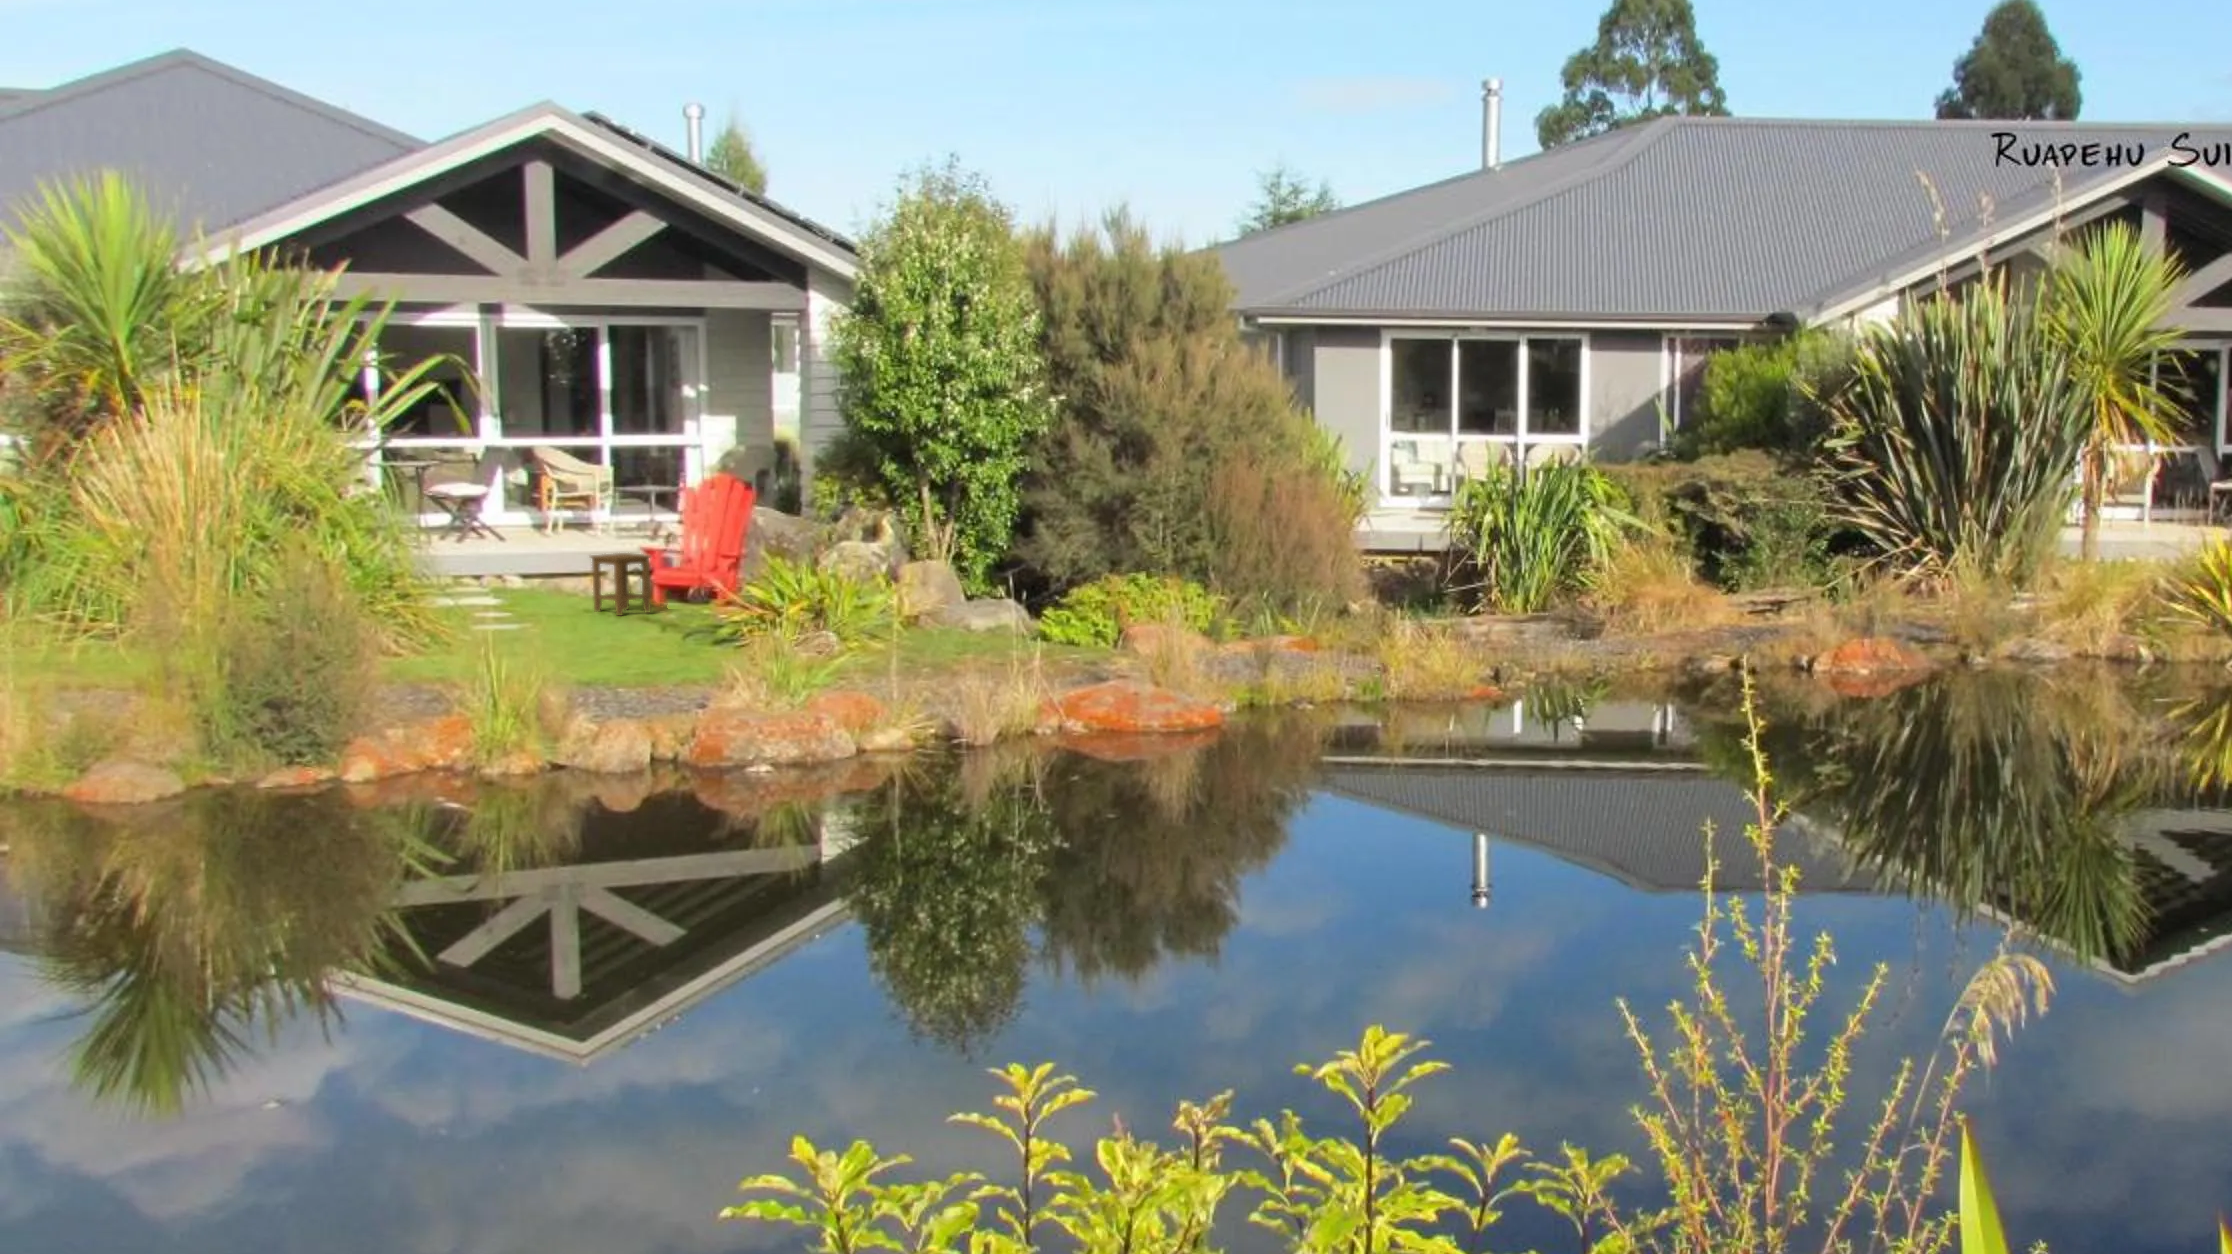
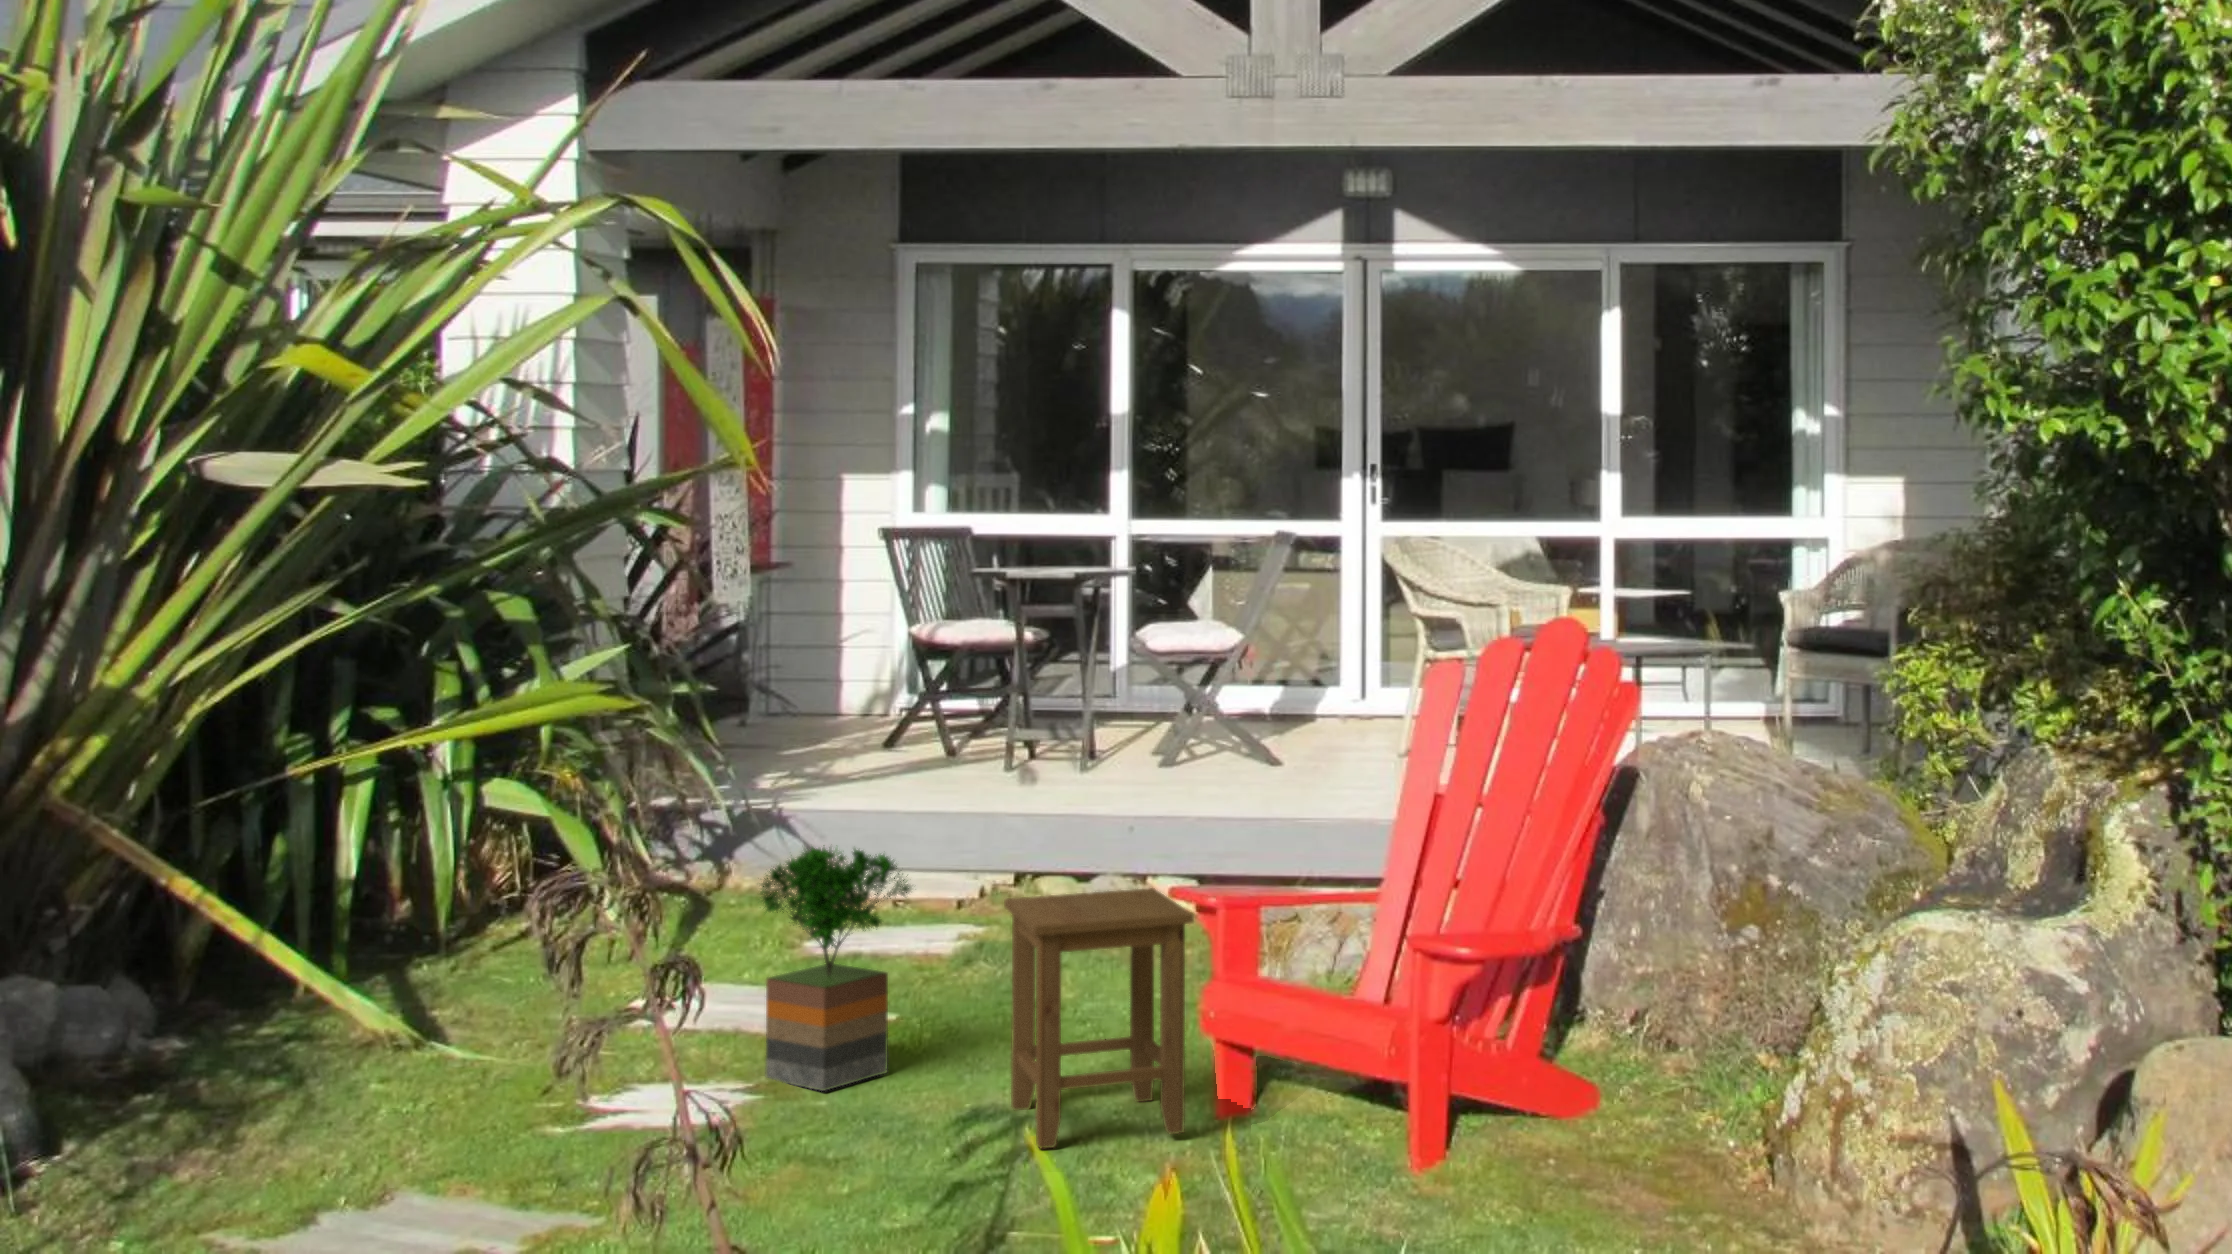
potted tree: none [510,545,556,610] -> present [760,847,911,1091]

